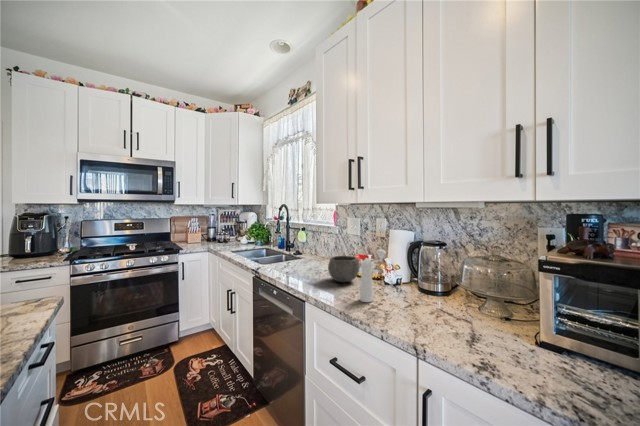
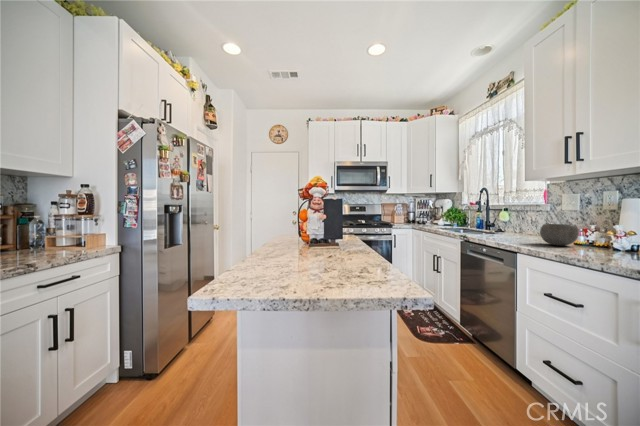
pepper mill: present [360,250,386,302] -> none [579,213,613,255]

